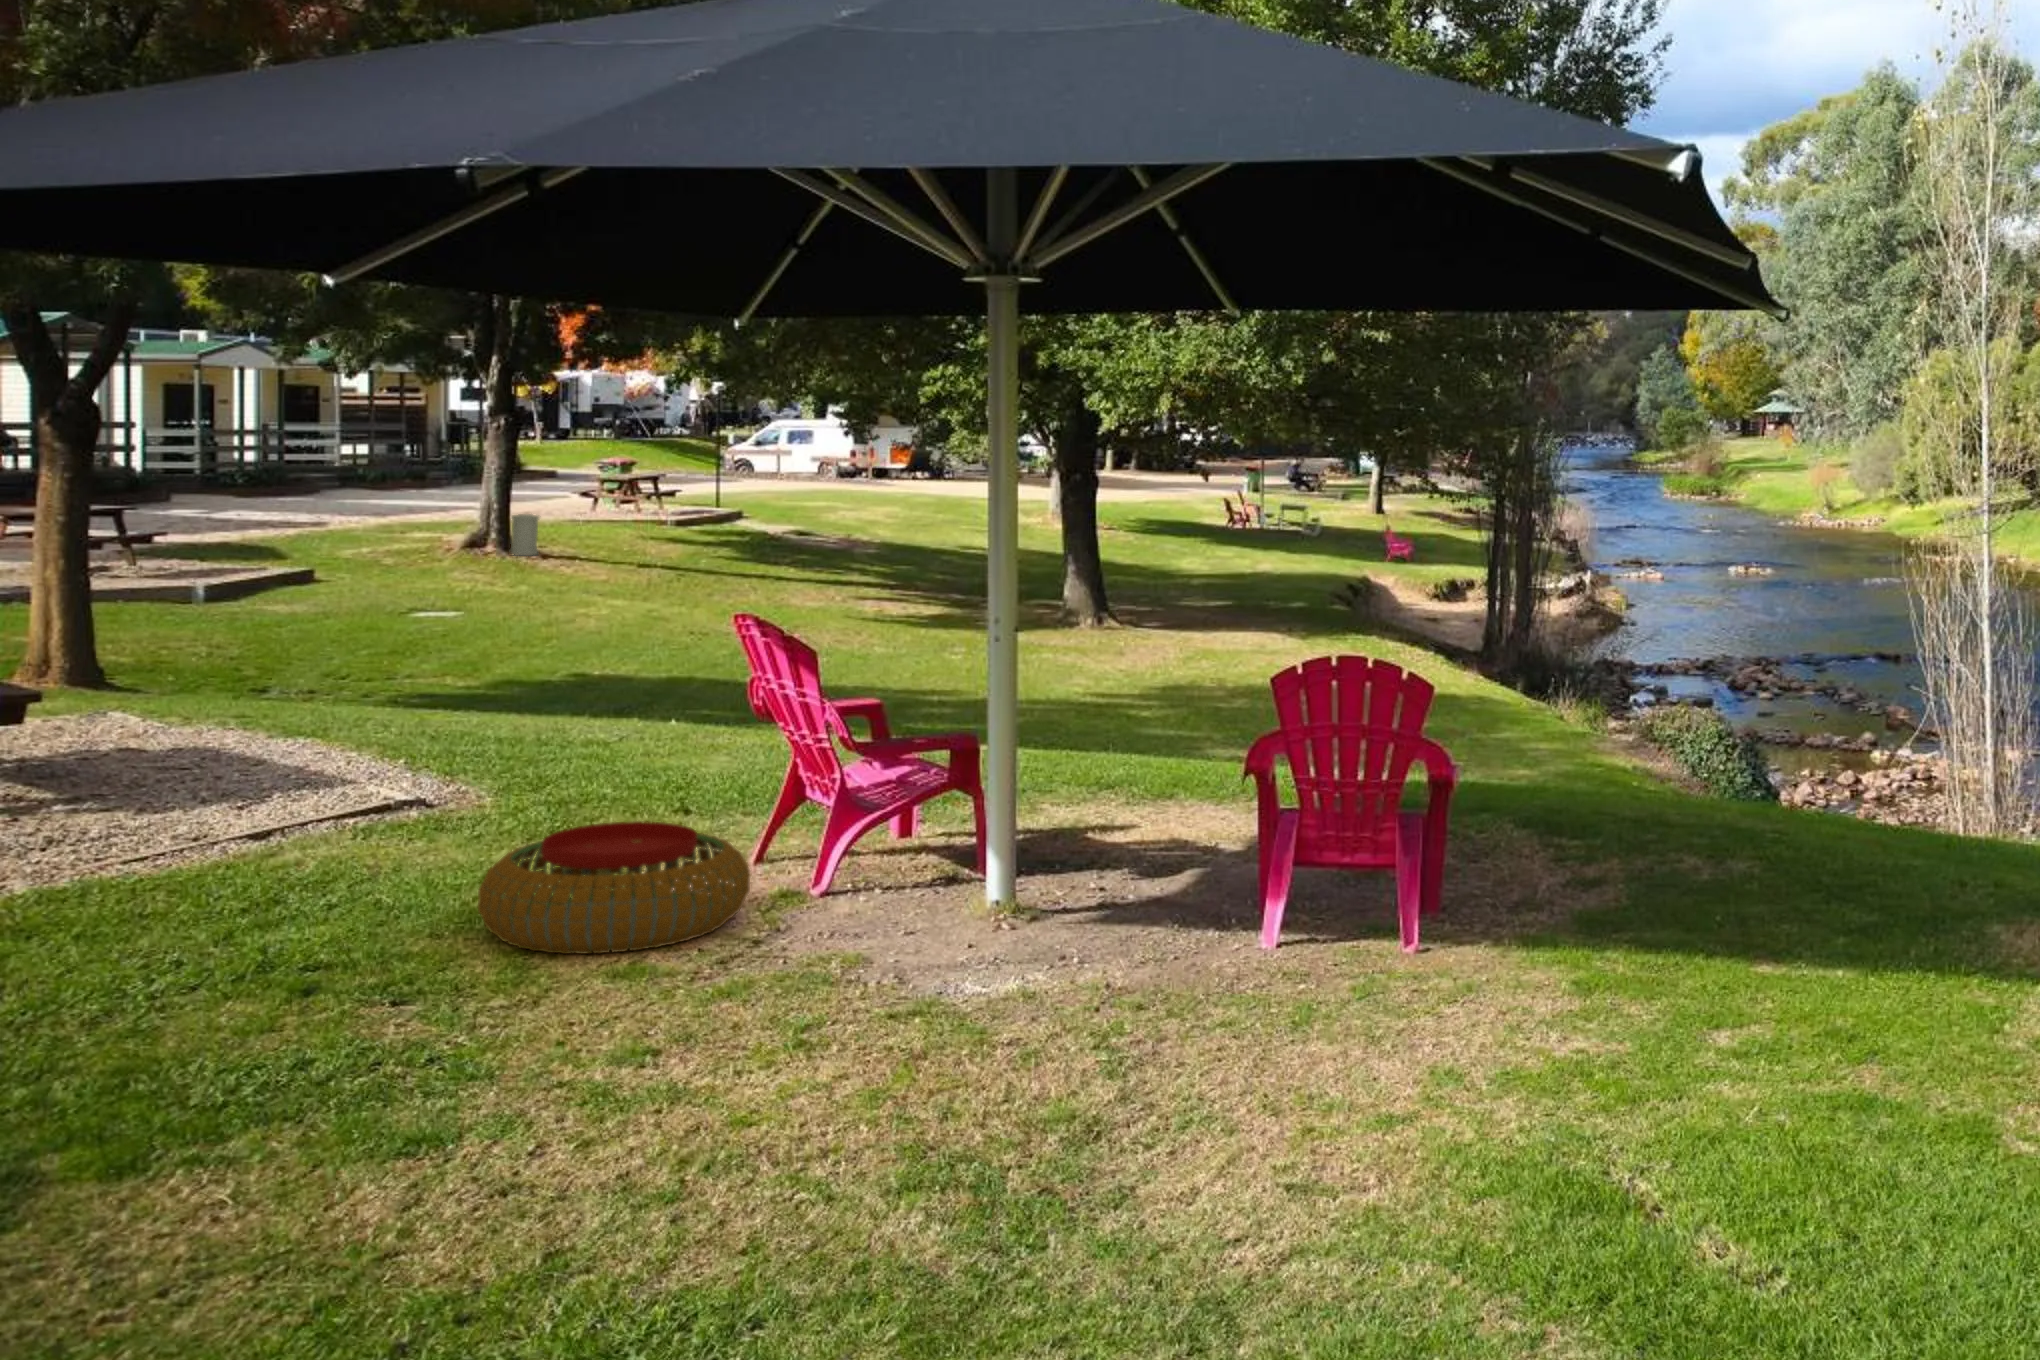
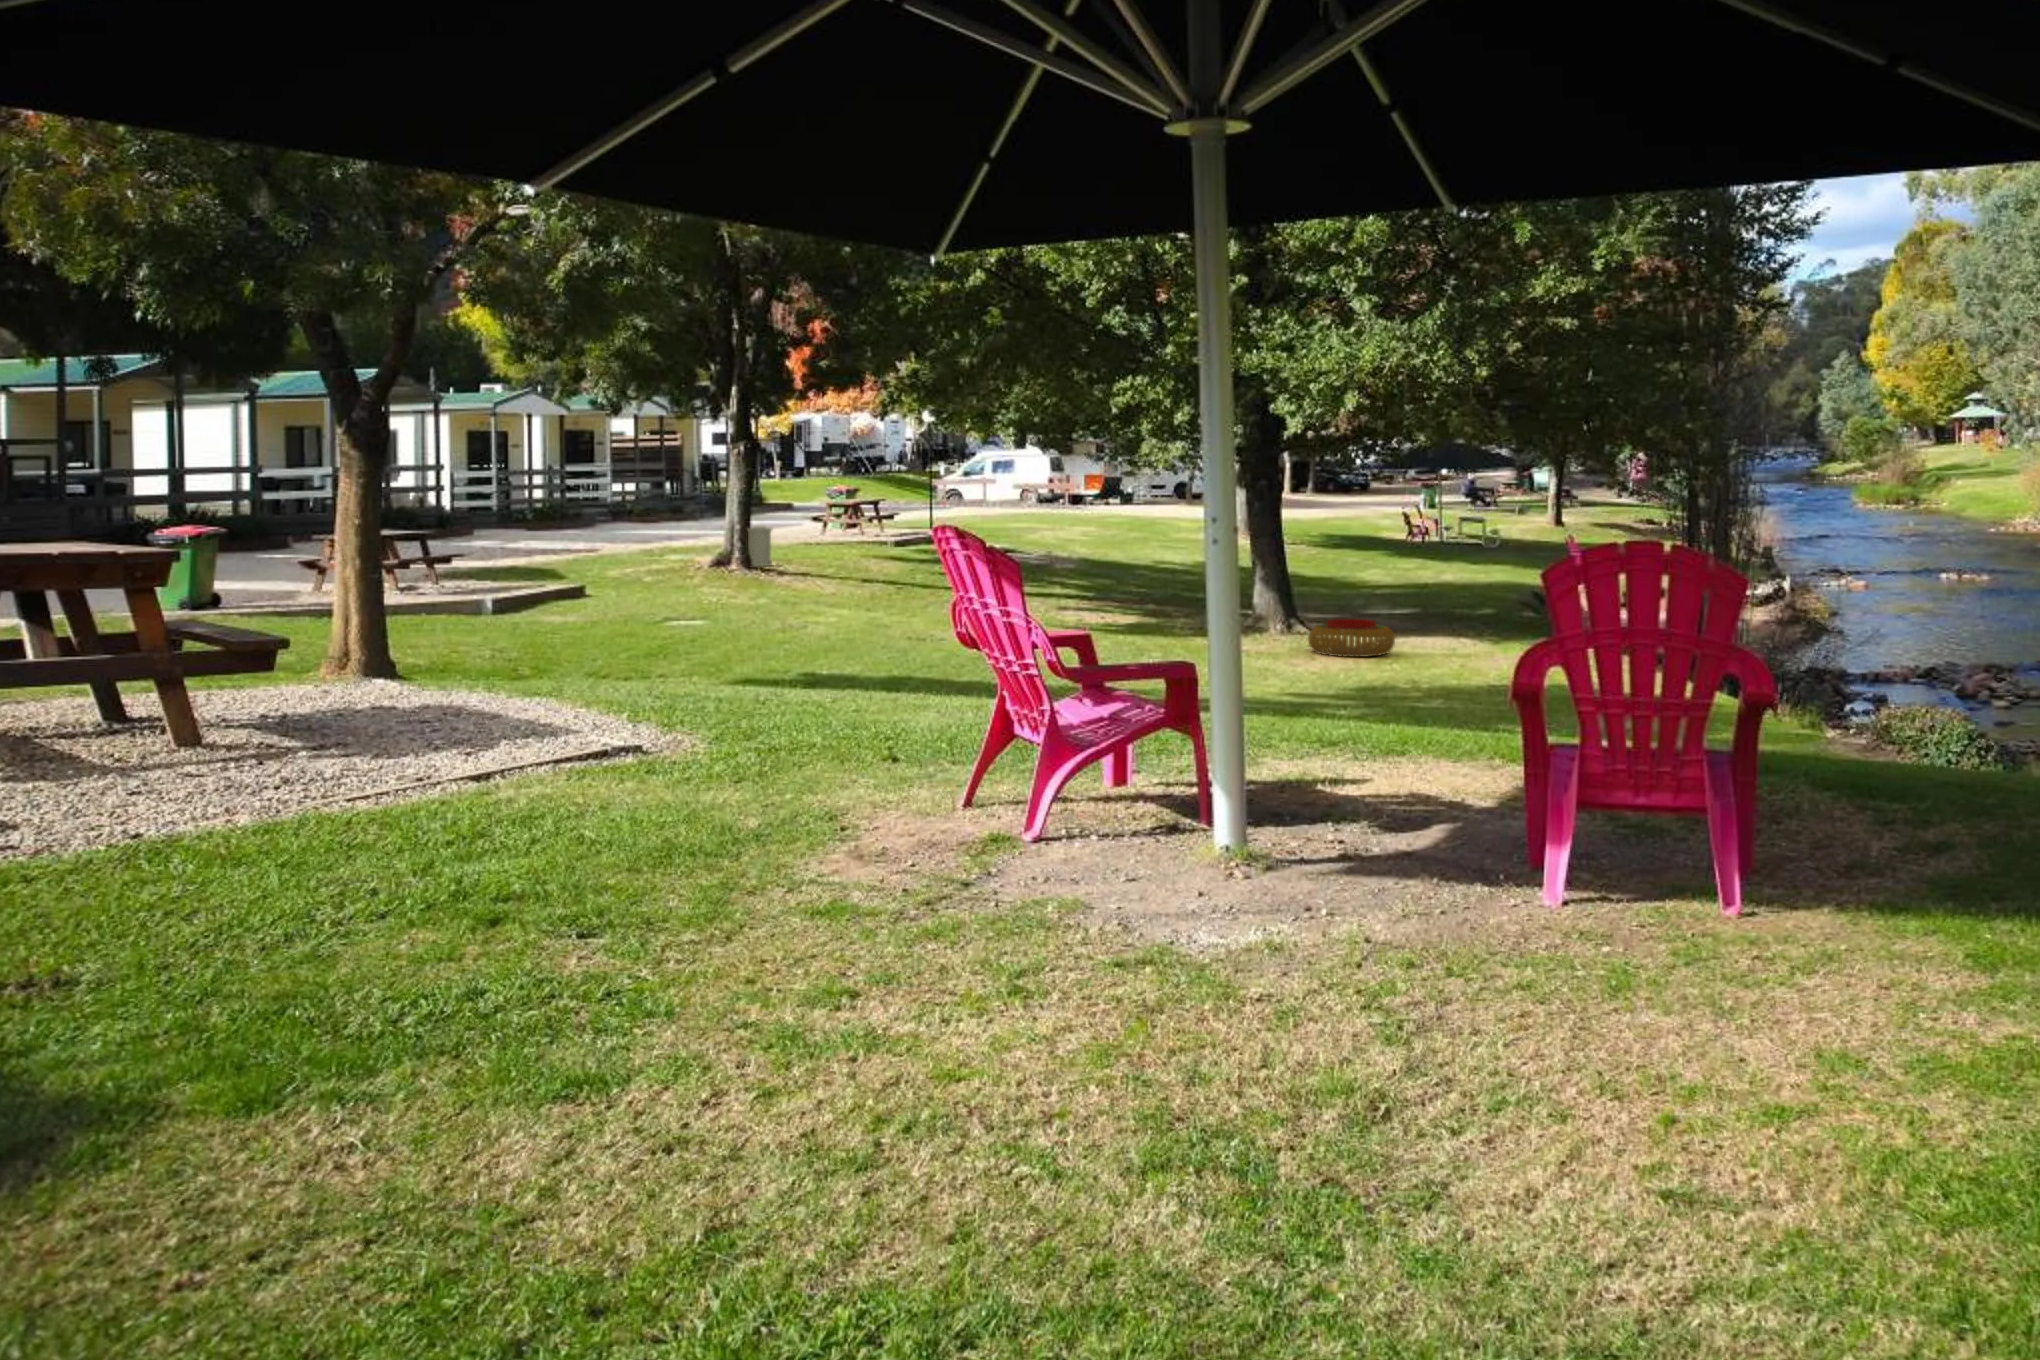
pouf: present [478,821,750,954] -> present [1308,619,1395,657]

